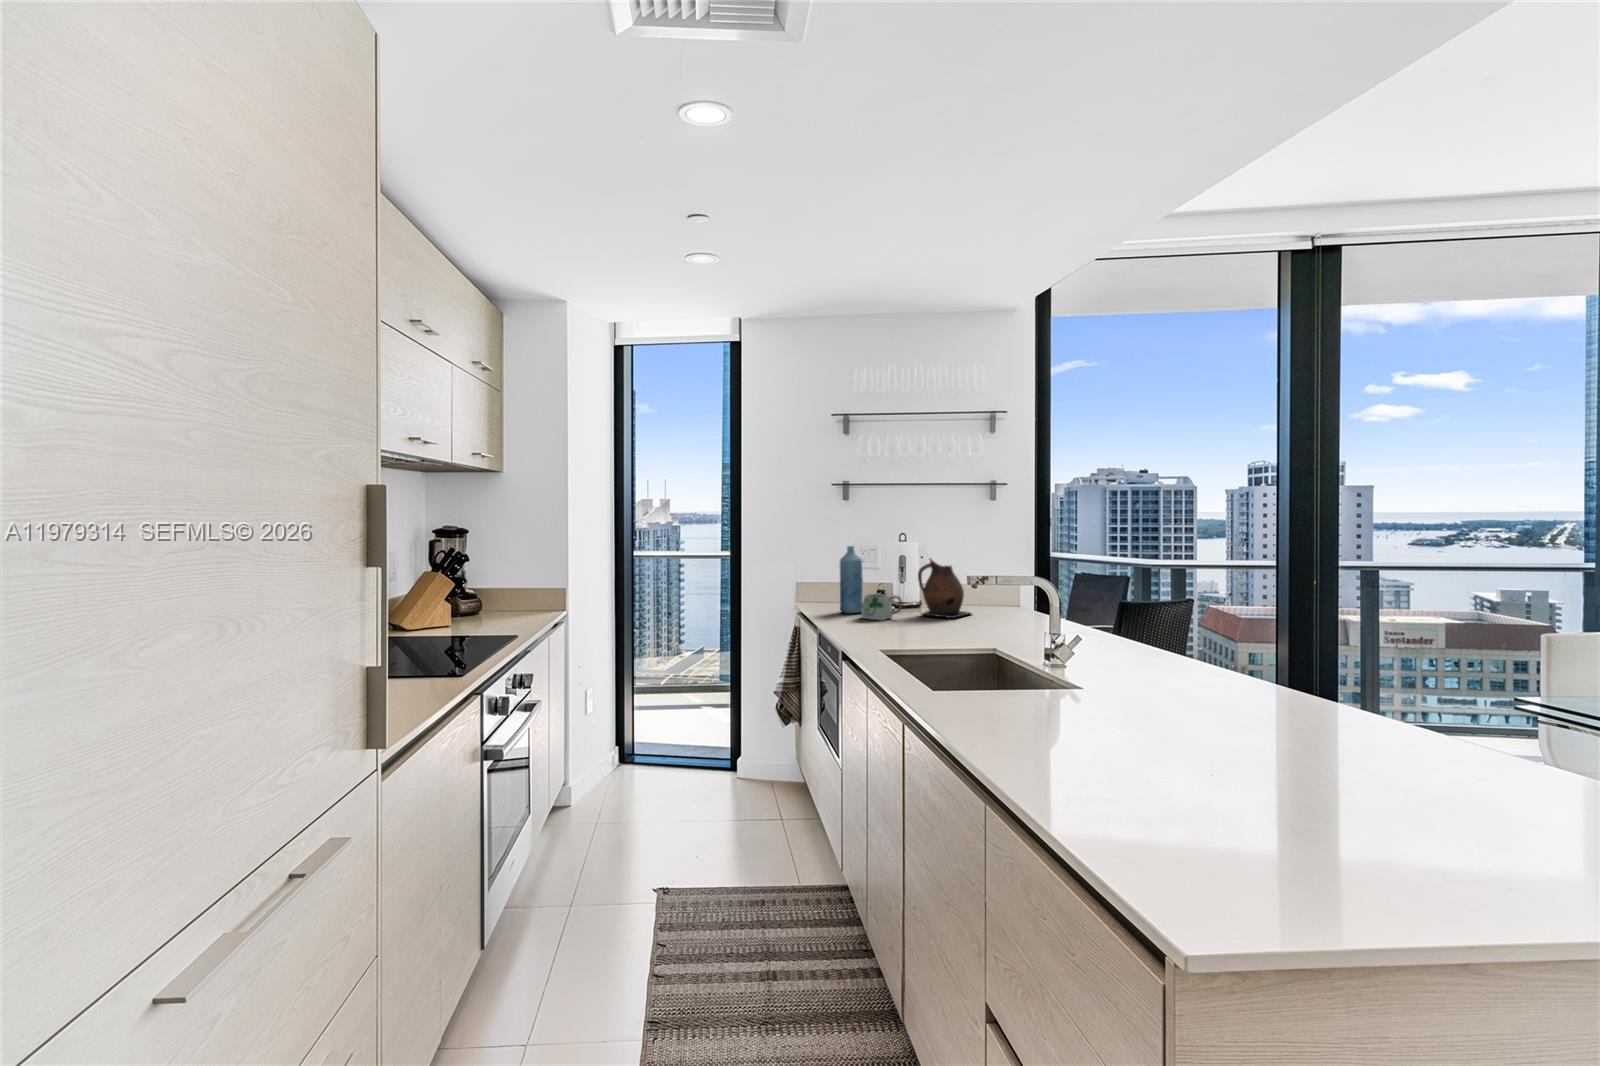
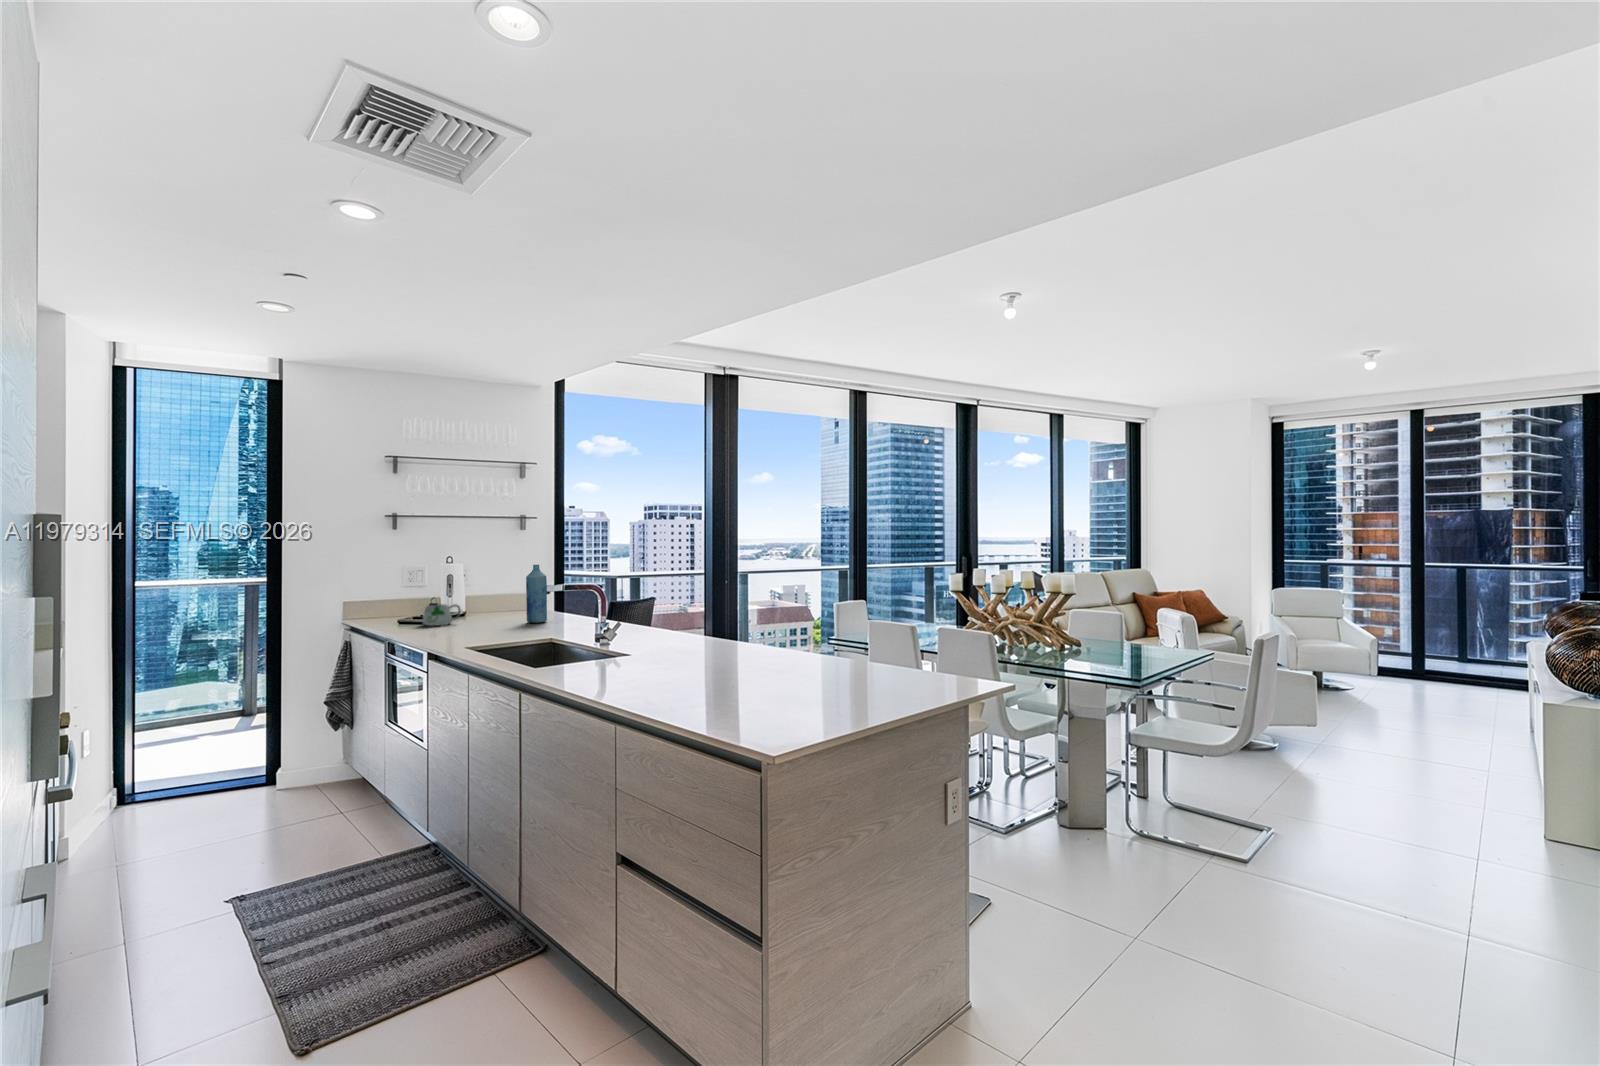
bottle: present [840,546,863,613] -> present [526,565,547,623]
ceramic pitcher: present [918,558,972,618] -> none [472,573,518,621]

